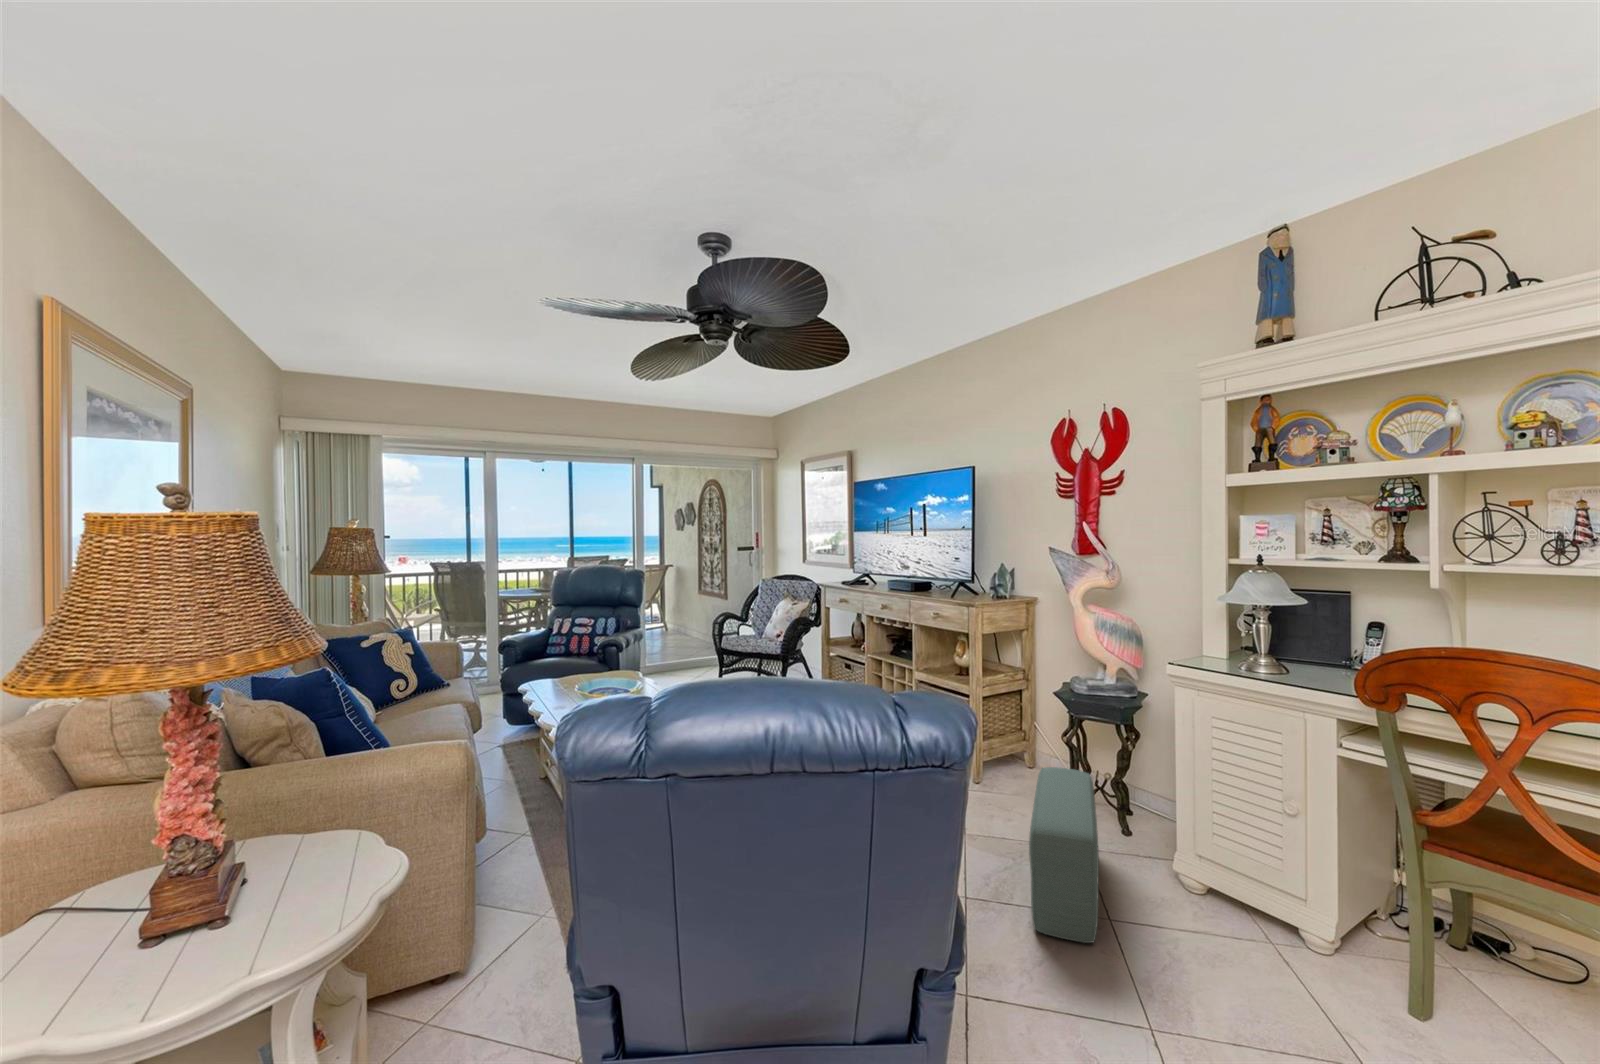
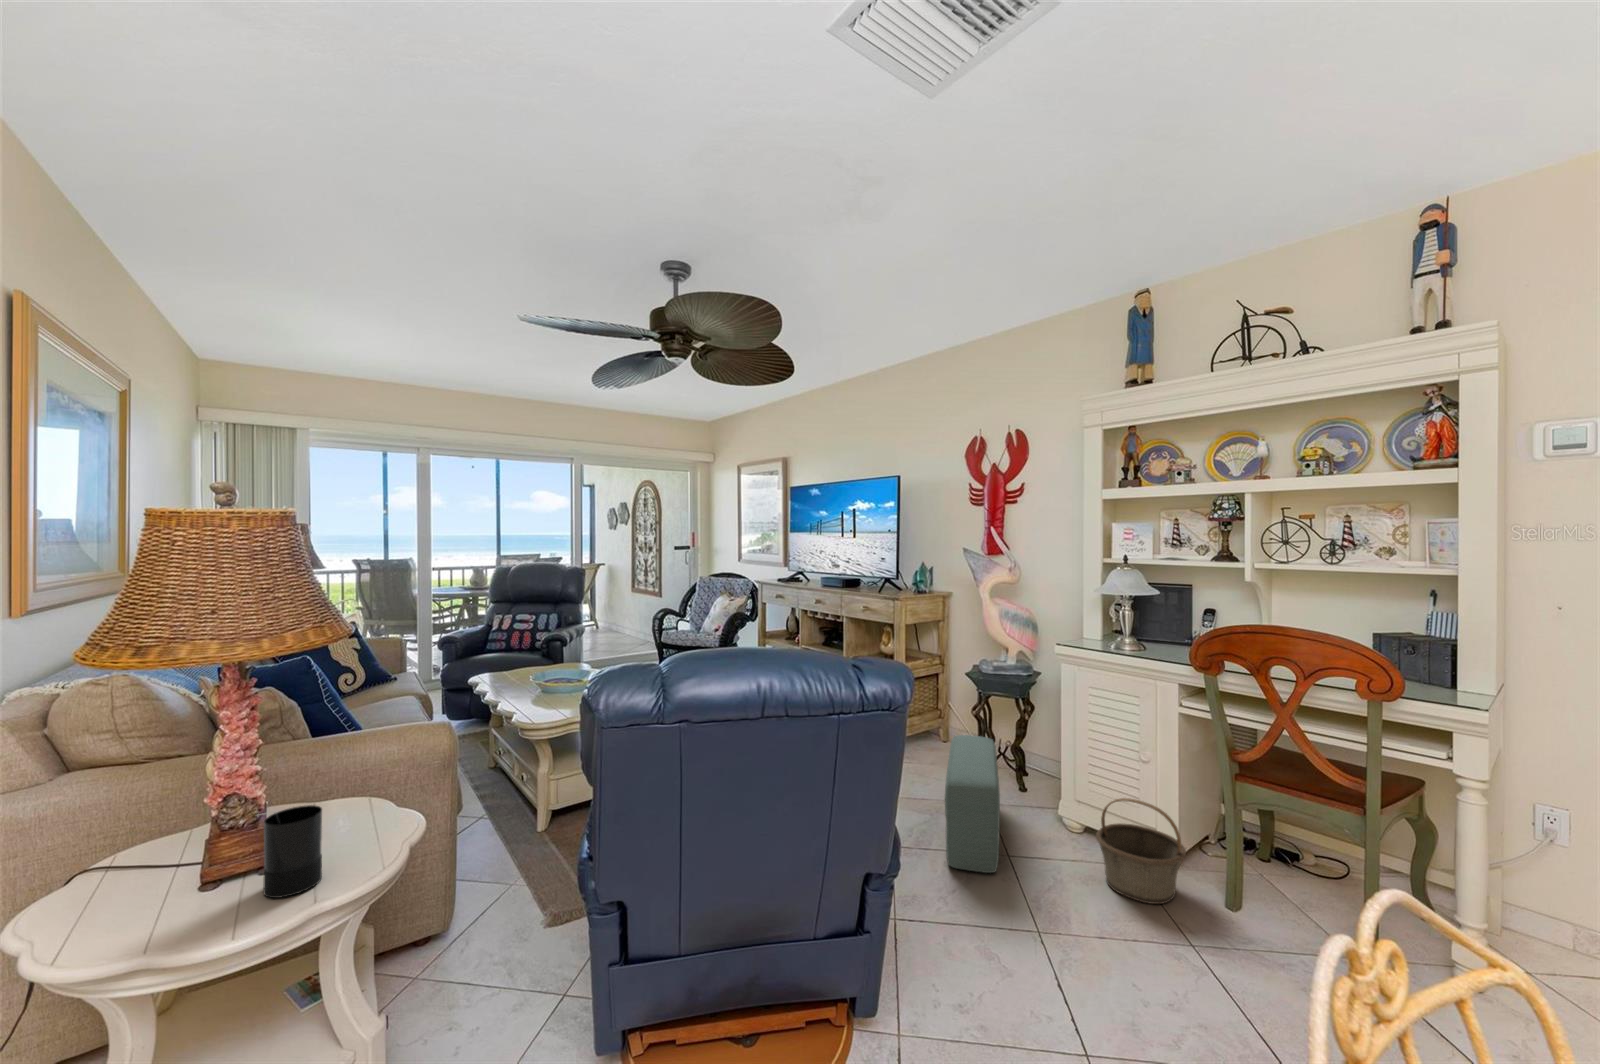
candle: none [185,855,265,967] -> present [262,805,322,898]
basket: none [1225,862,1352,1004] -> present [1096,798,1186,904]

